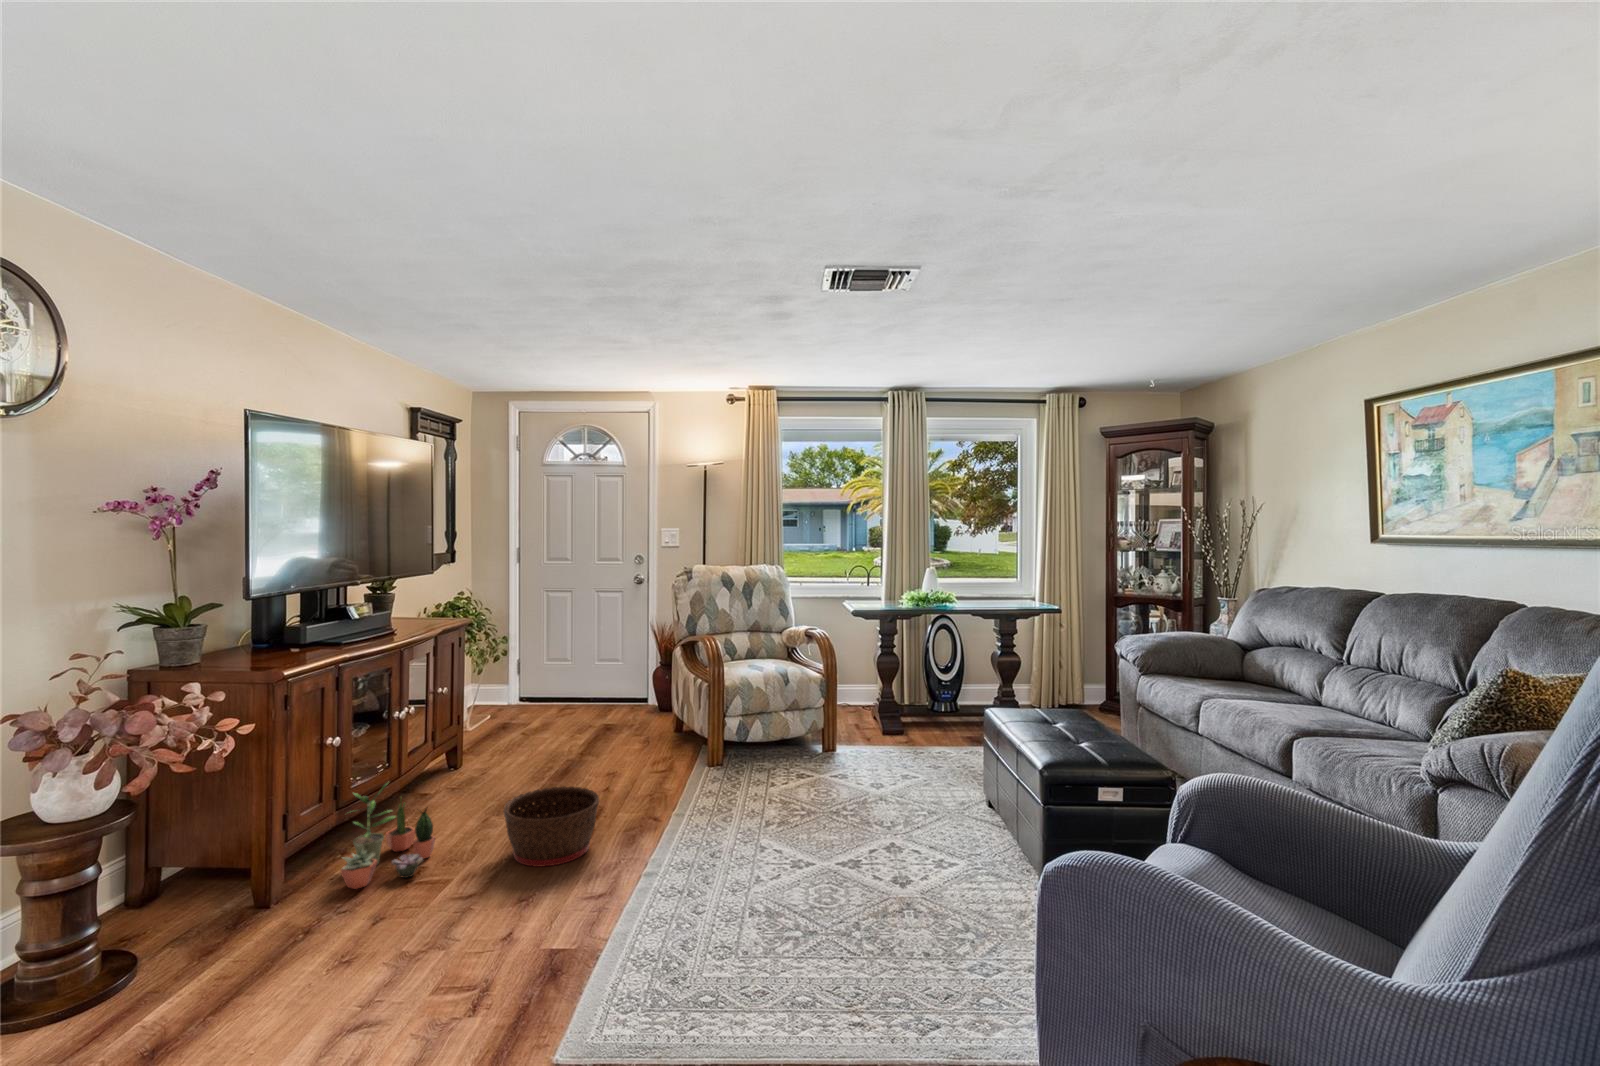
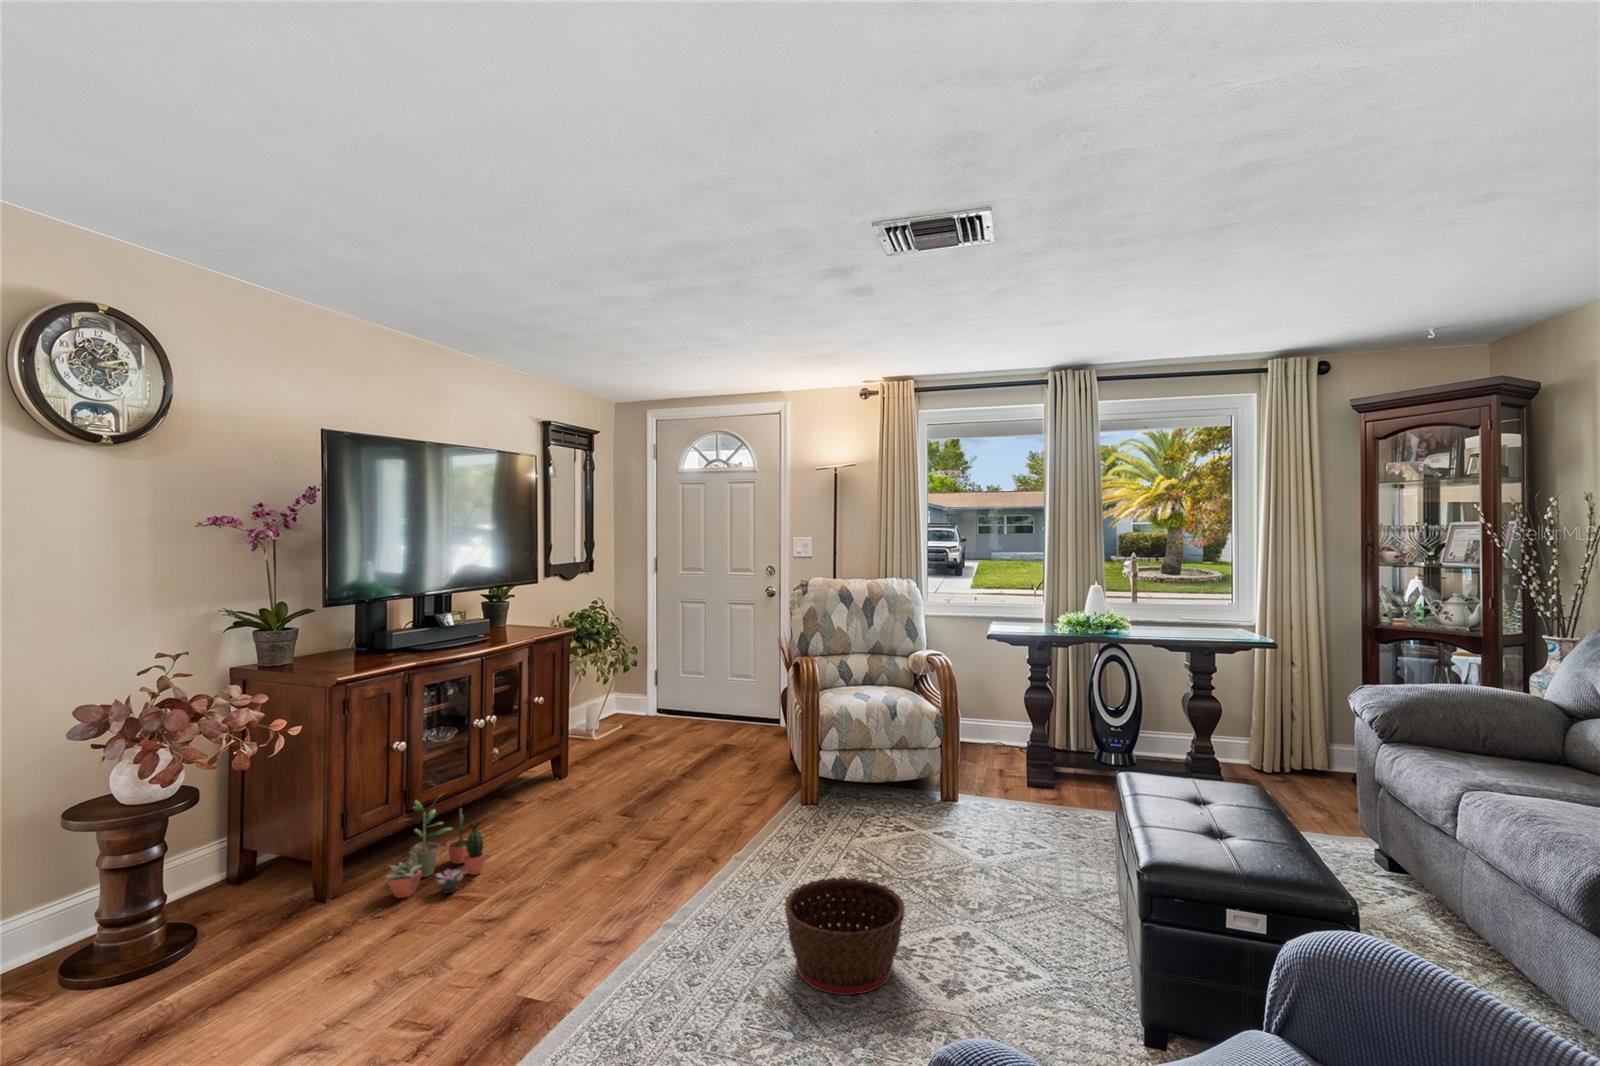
basket: present [504,786,599,867] -> present [785,877,905,995]

